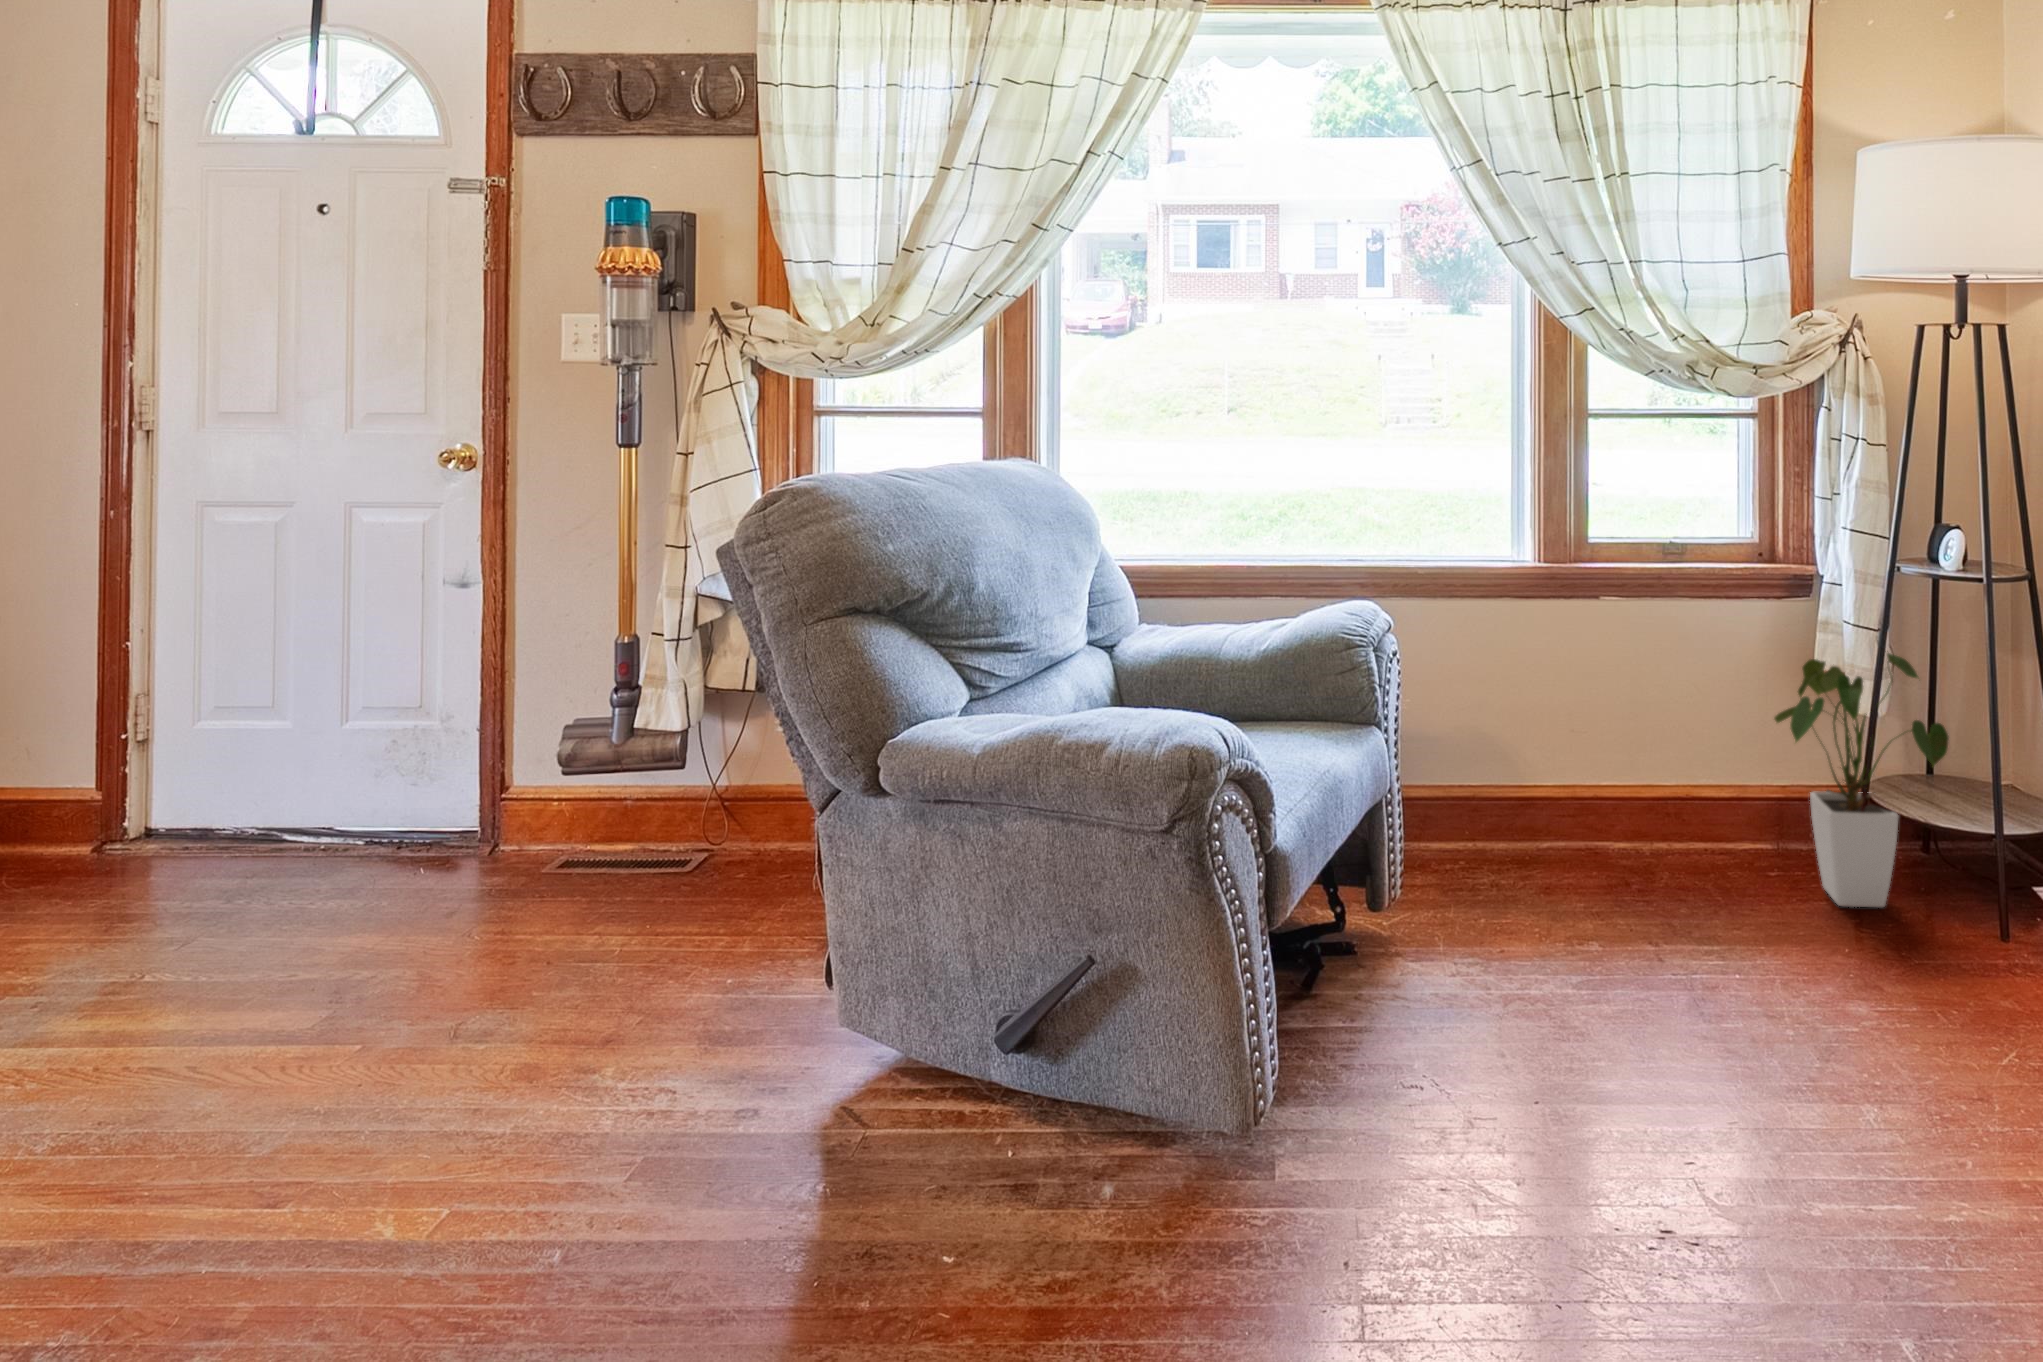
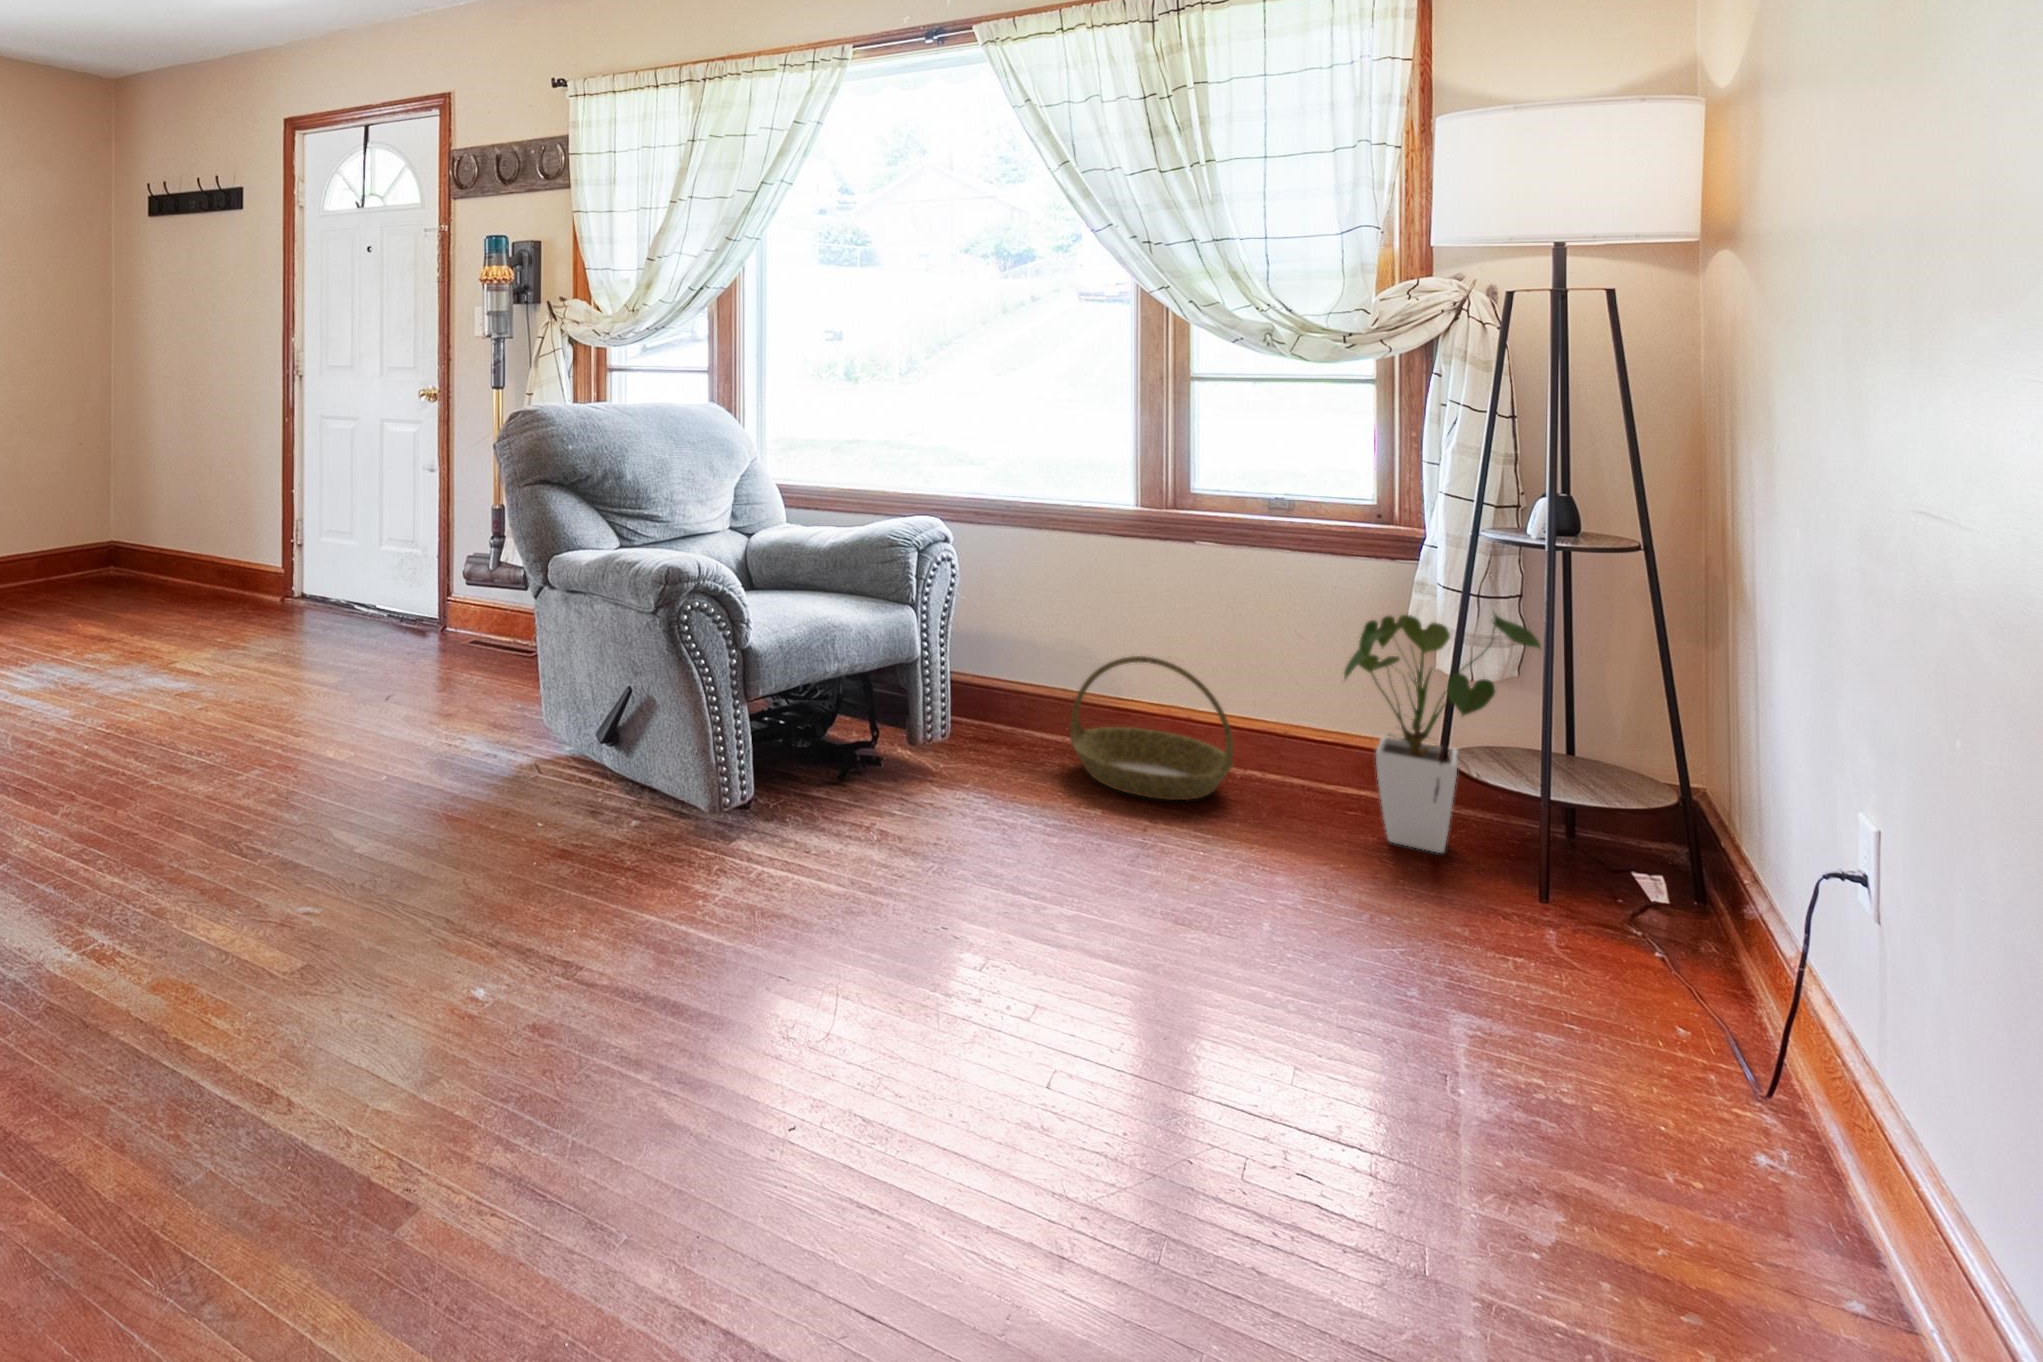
basket: none [1508,742,1681,911] -> present [1070,656,1234,800]

